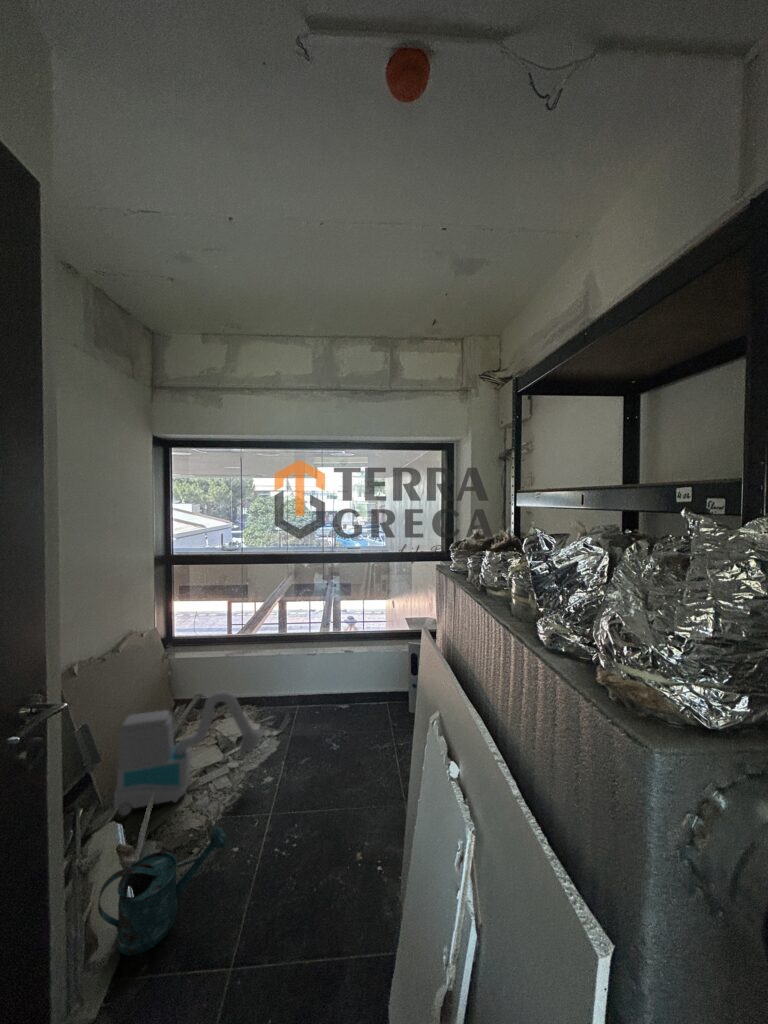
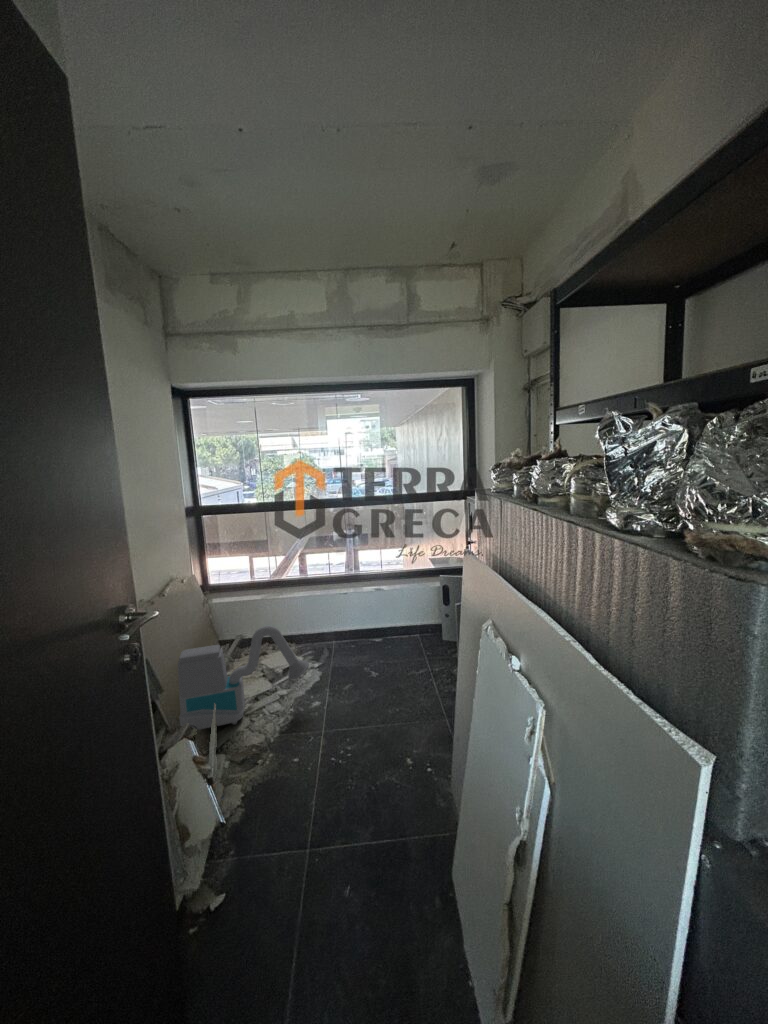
watering can: present [98,827,227,956] -> none [186,737,291,840]

